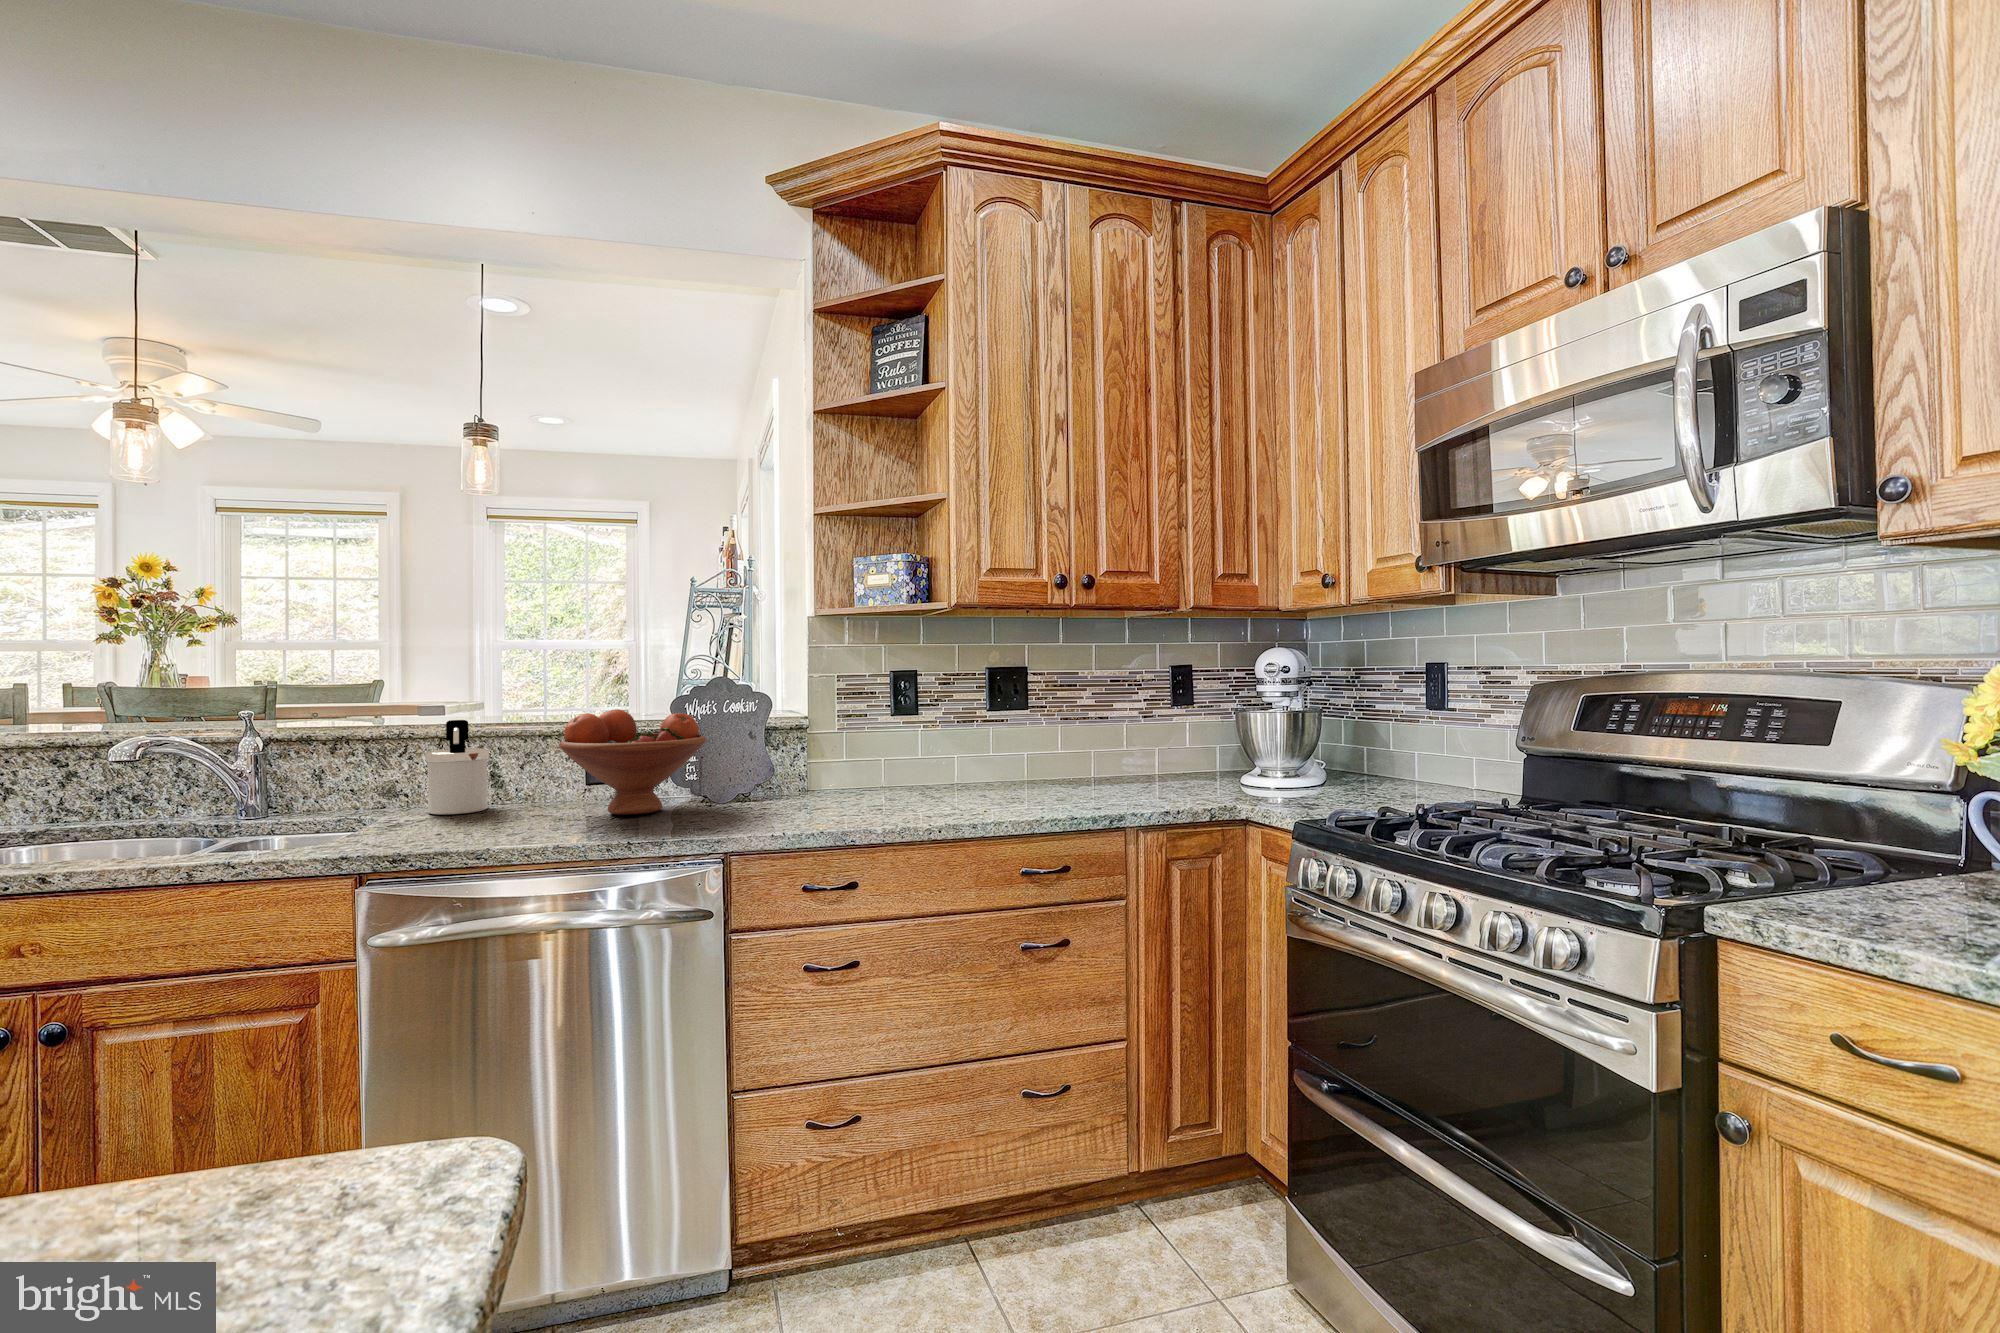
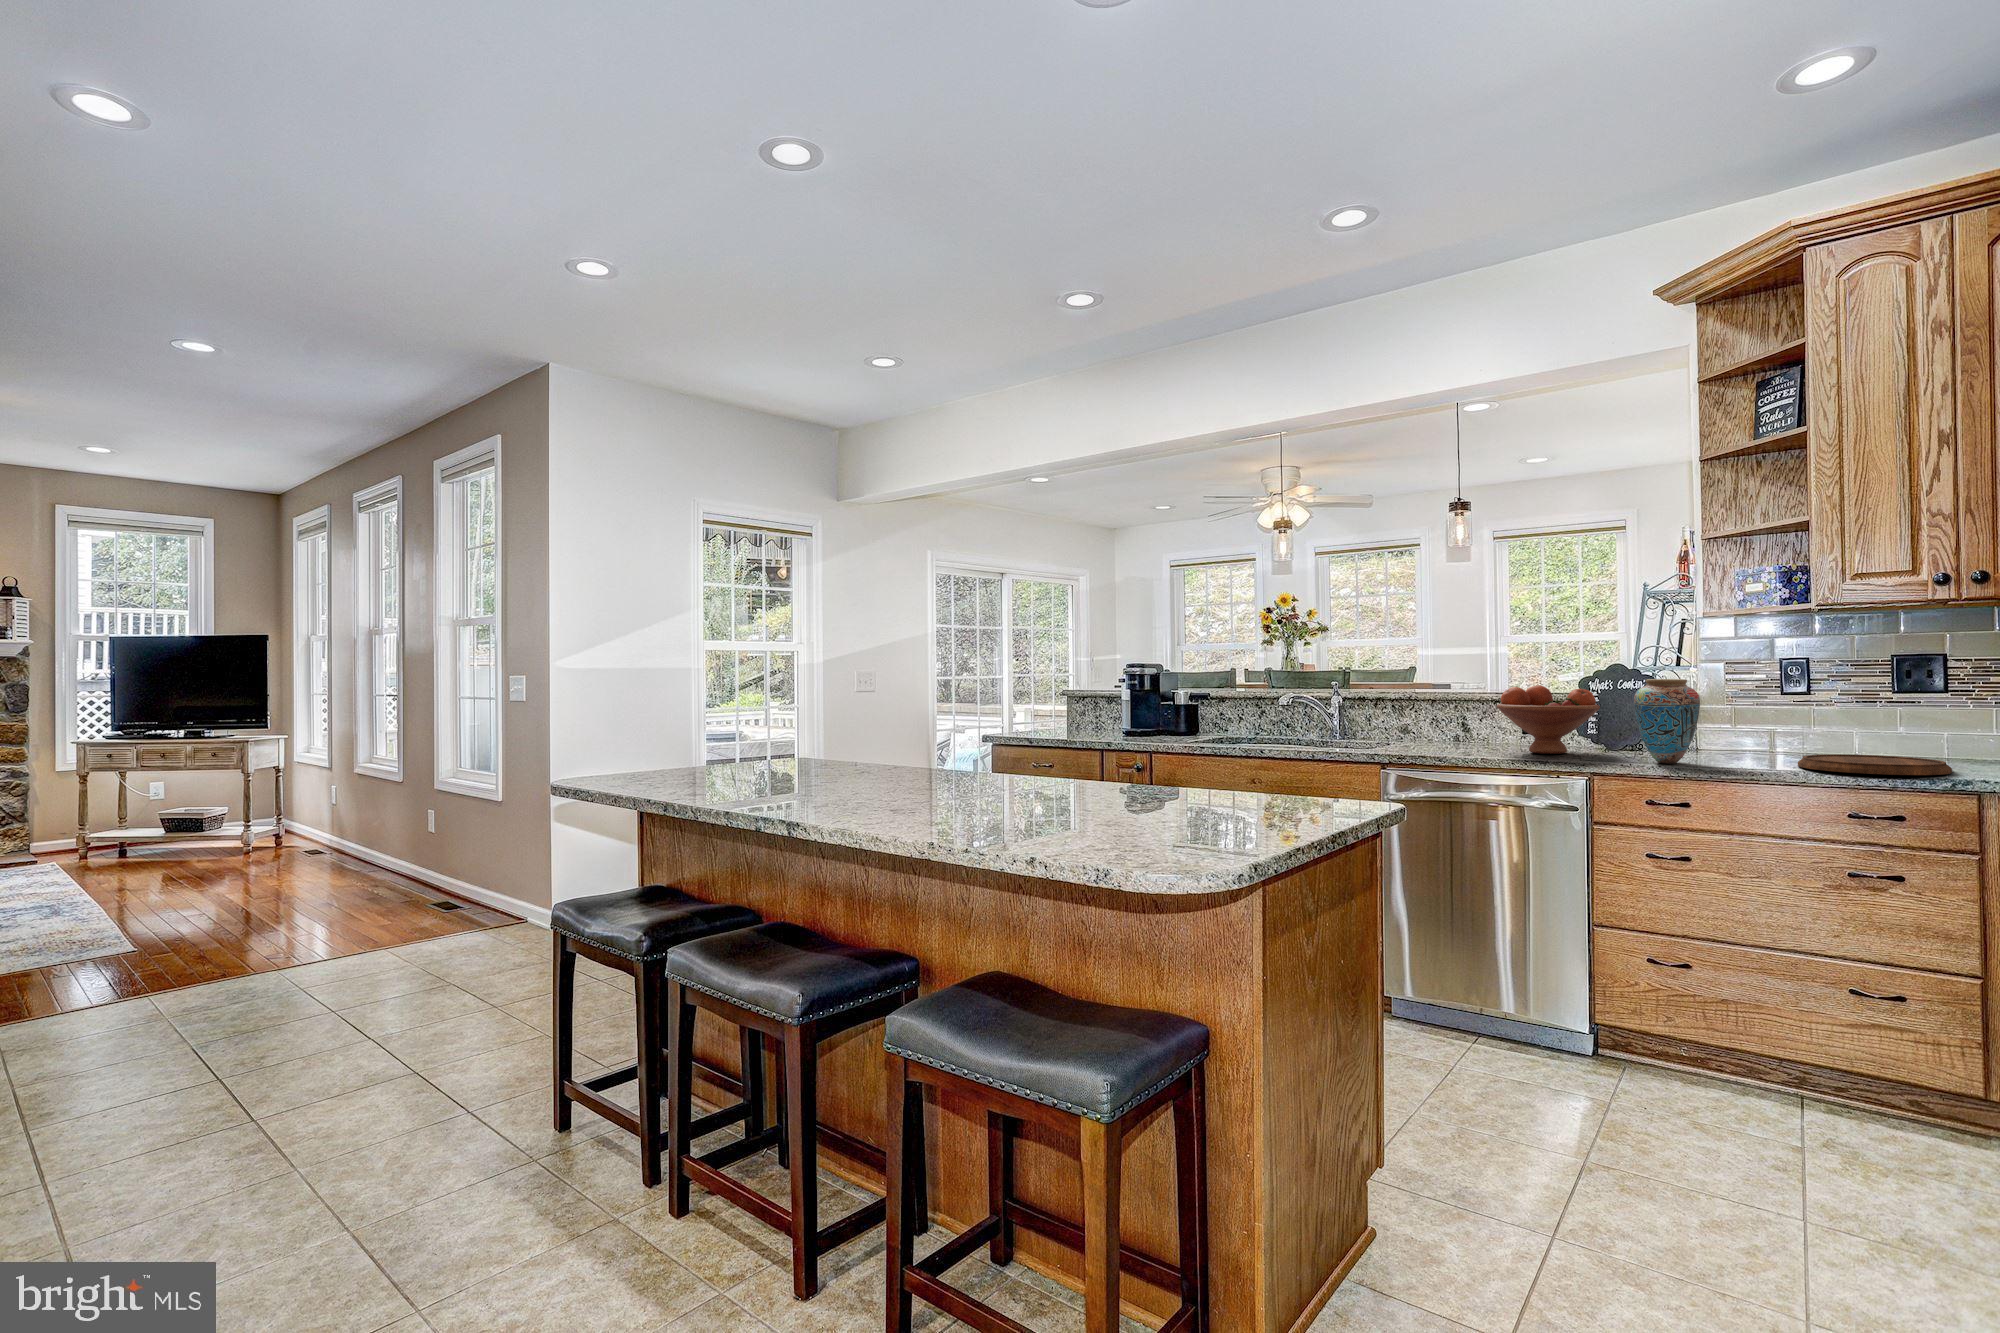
vase: none [760,697,839,815] -> present [1634,679,1700,764]
soap dispenser: present [425,720,489,815] -> none [1423,690,1459,745]
cutting board: none [933,779,1069,808] -> present [1798,755,1952,775]

